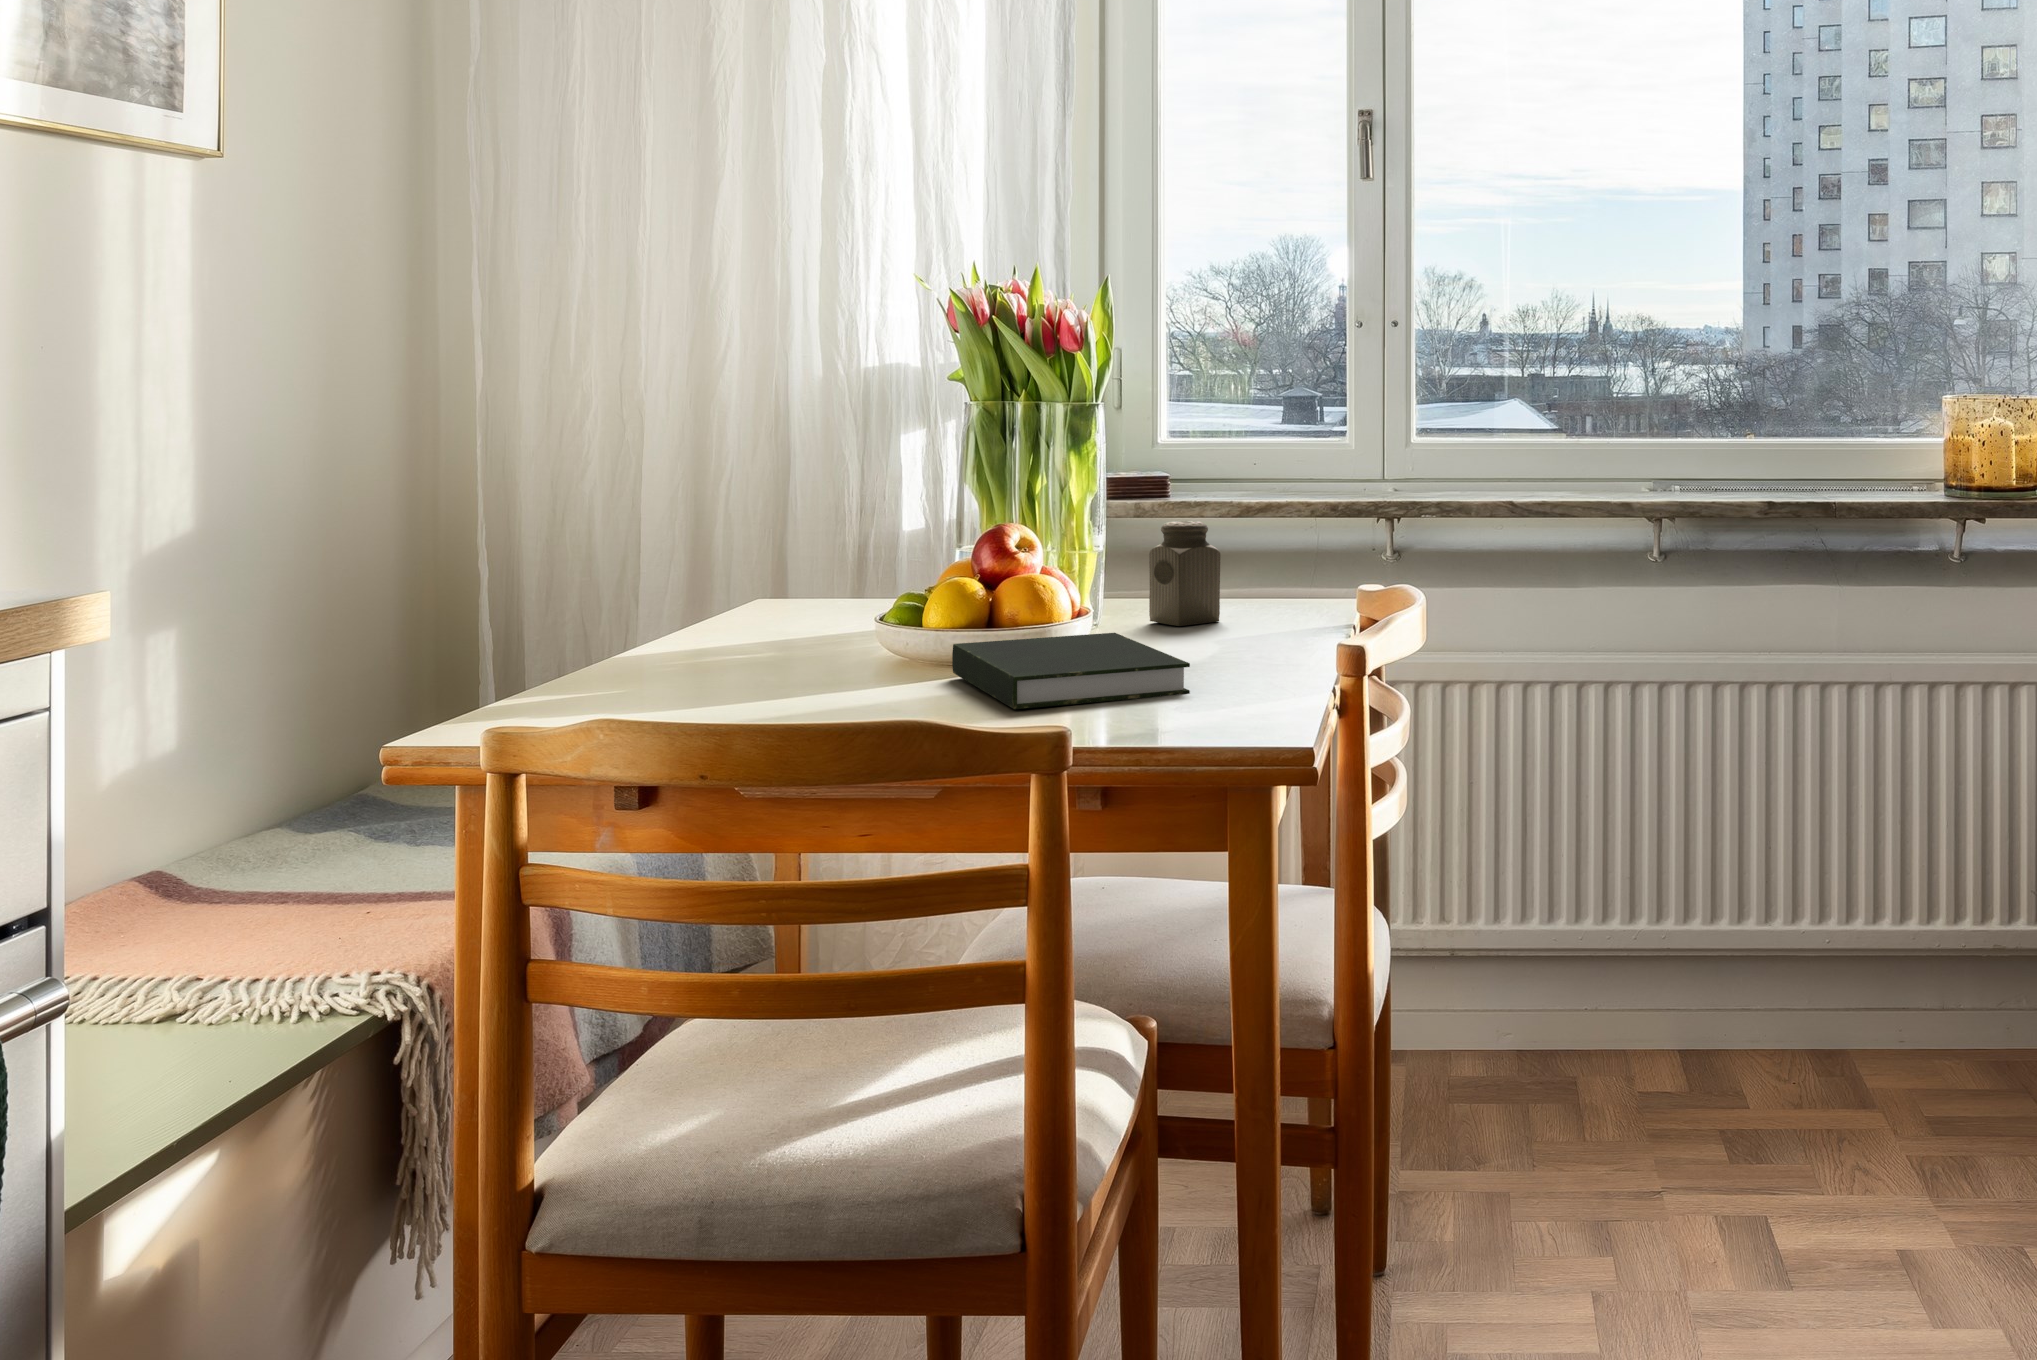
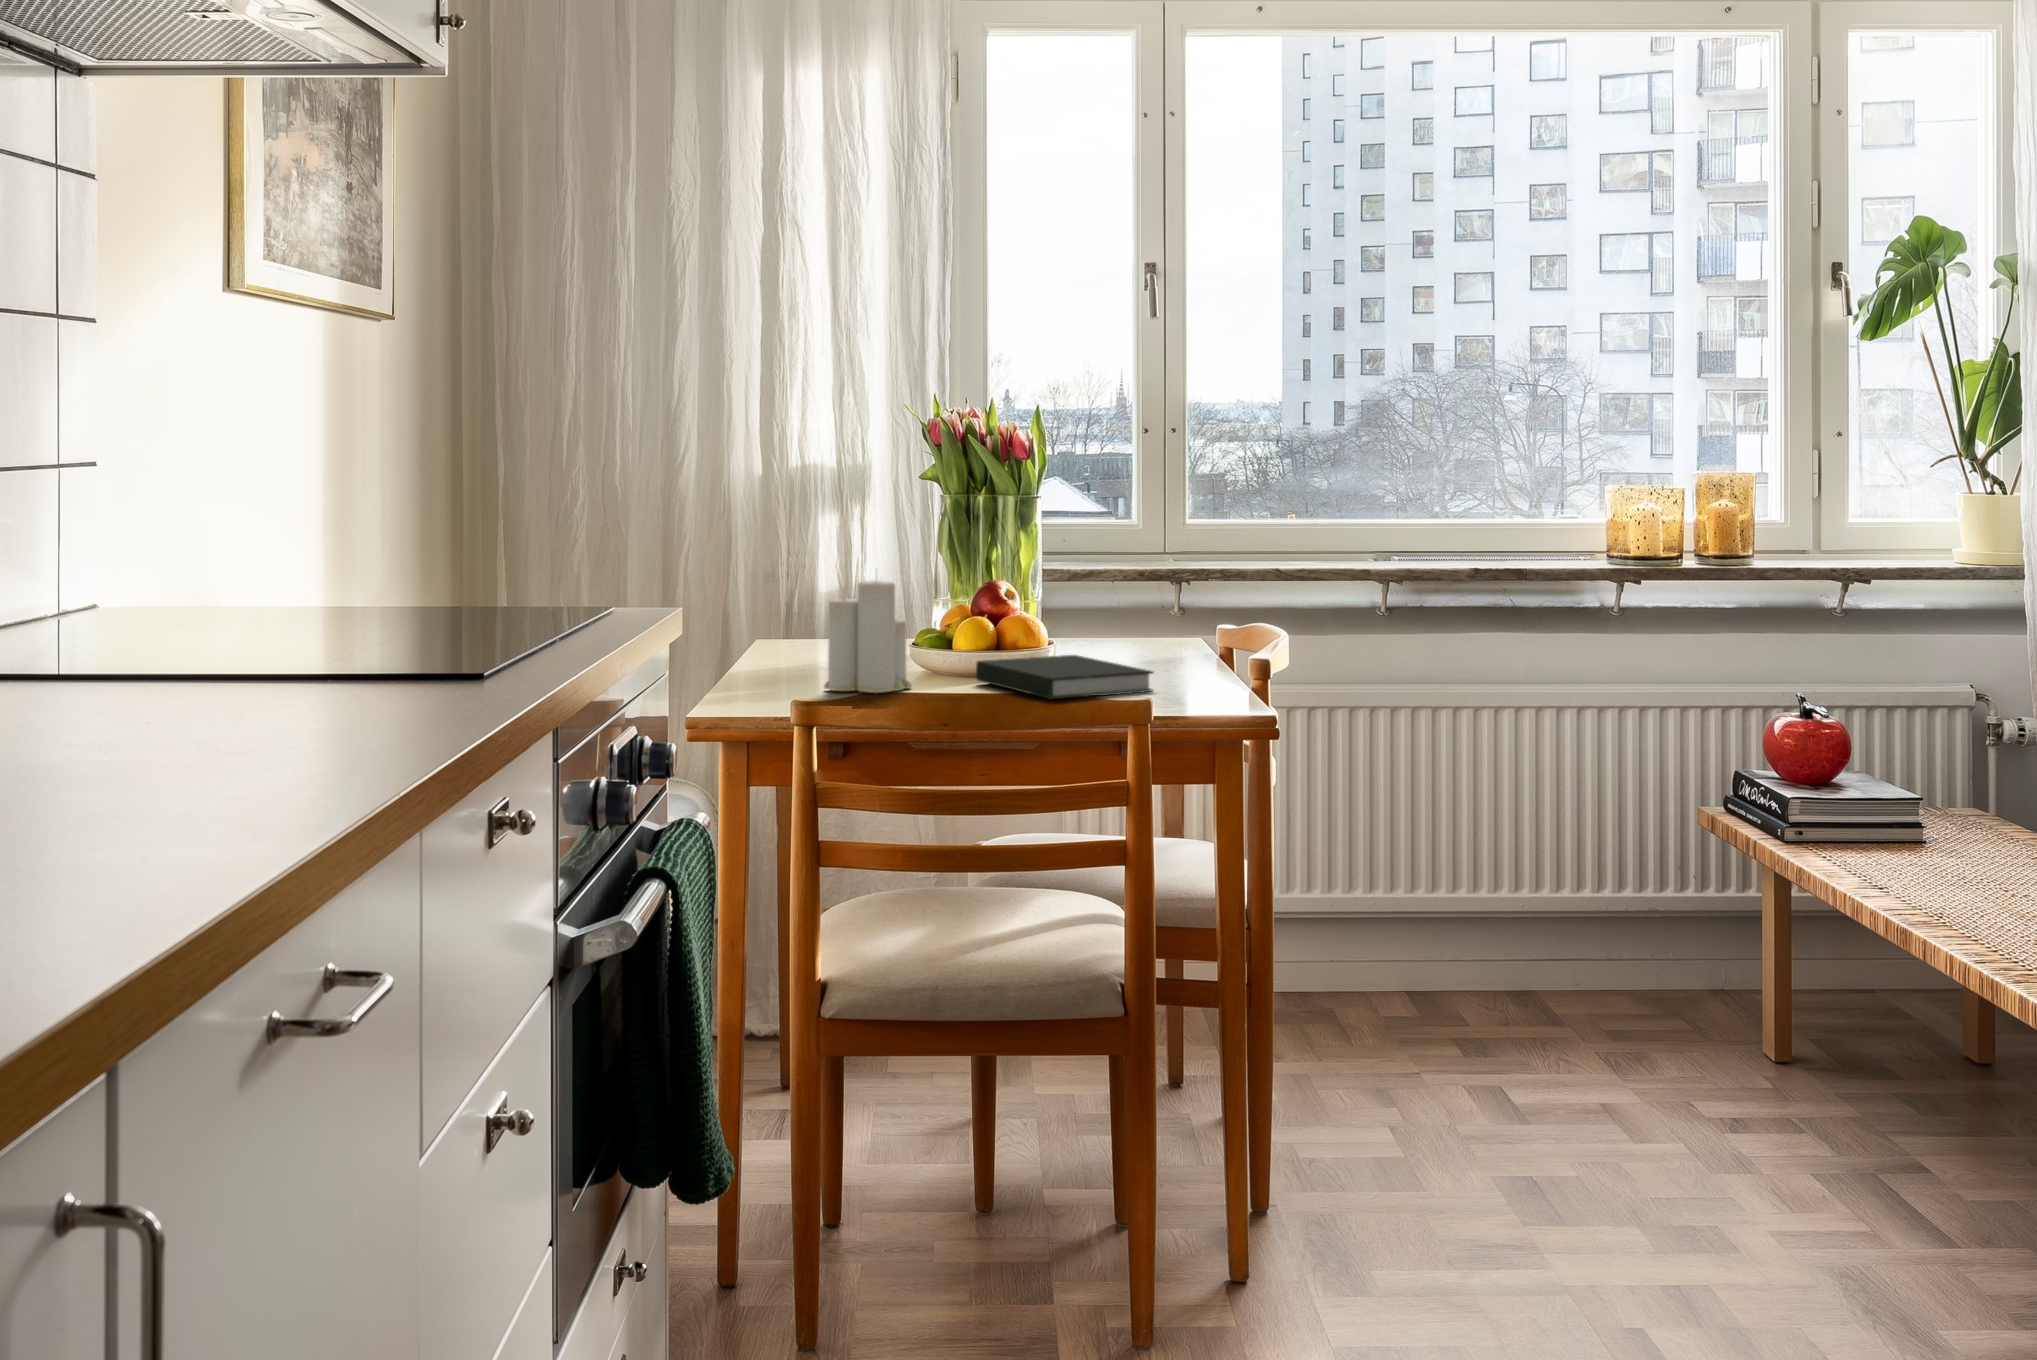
candle: none [716,508,849,694] -> present [824,580,912,693]
salt shaker: present [1149,521,1220,626] -> none [1061,580,1112,654]

